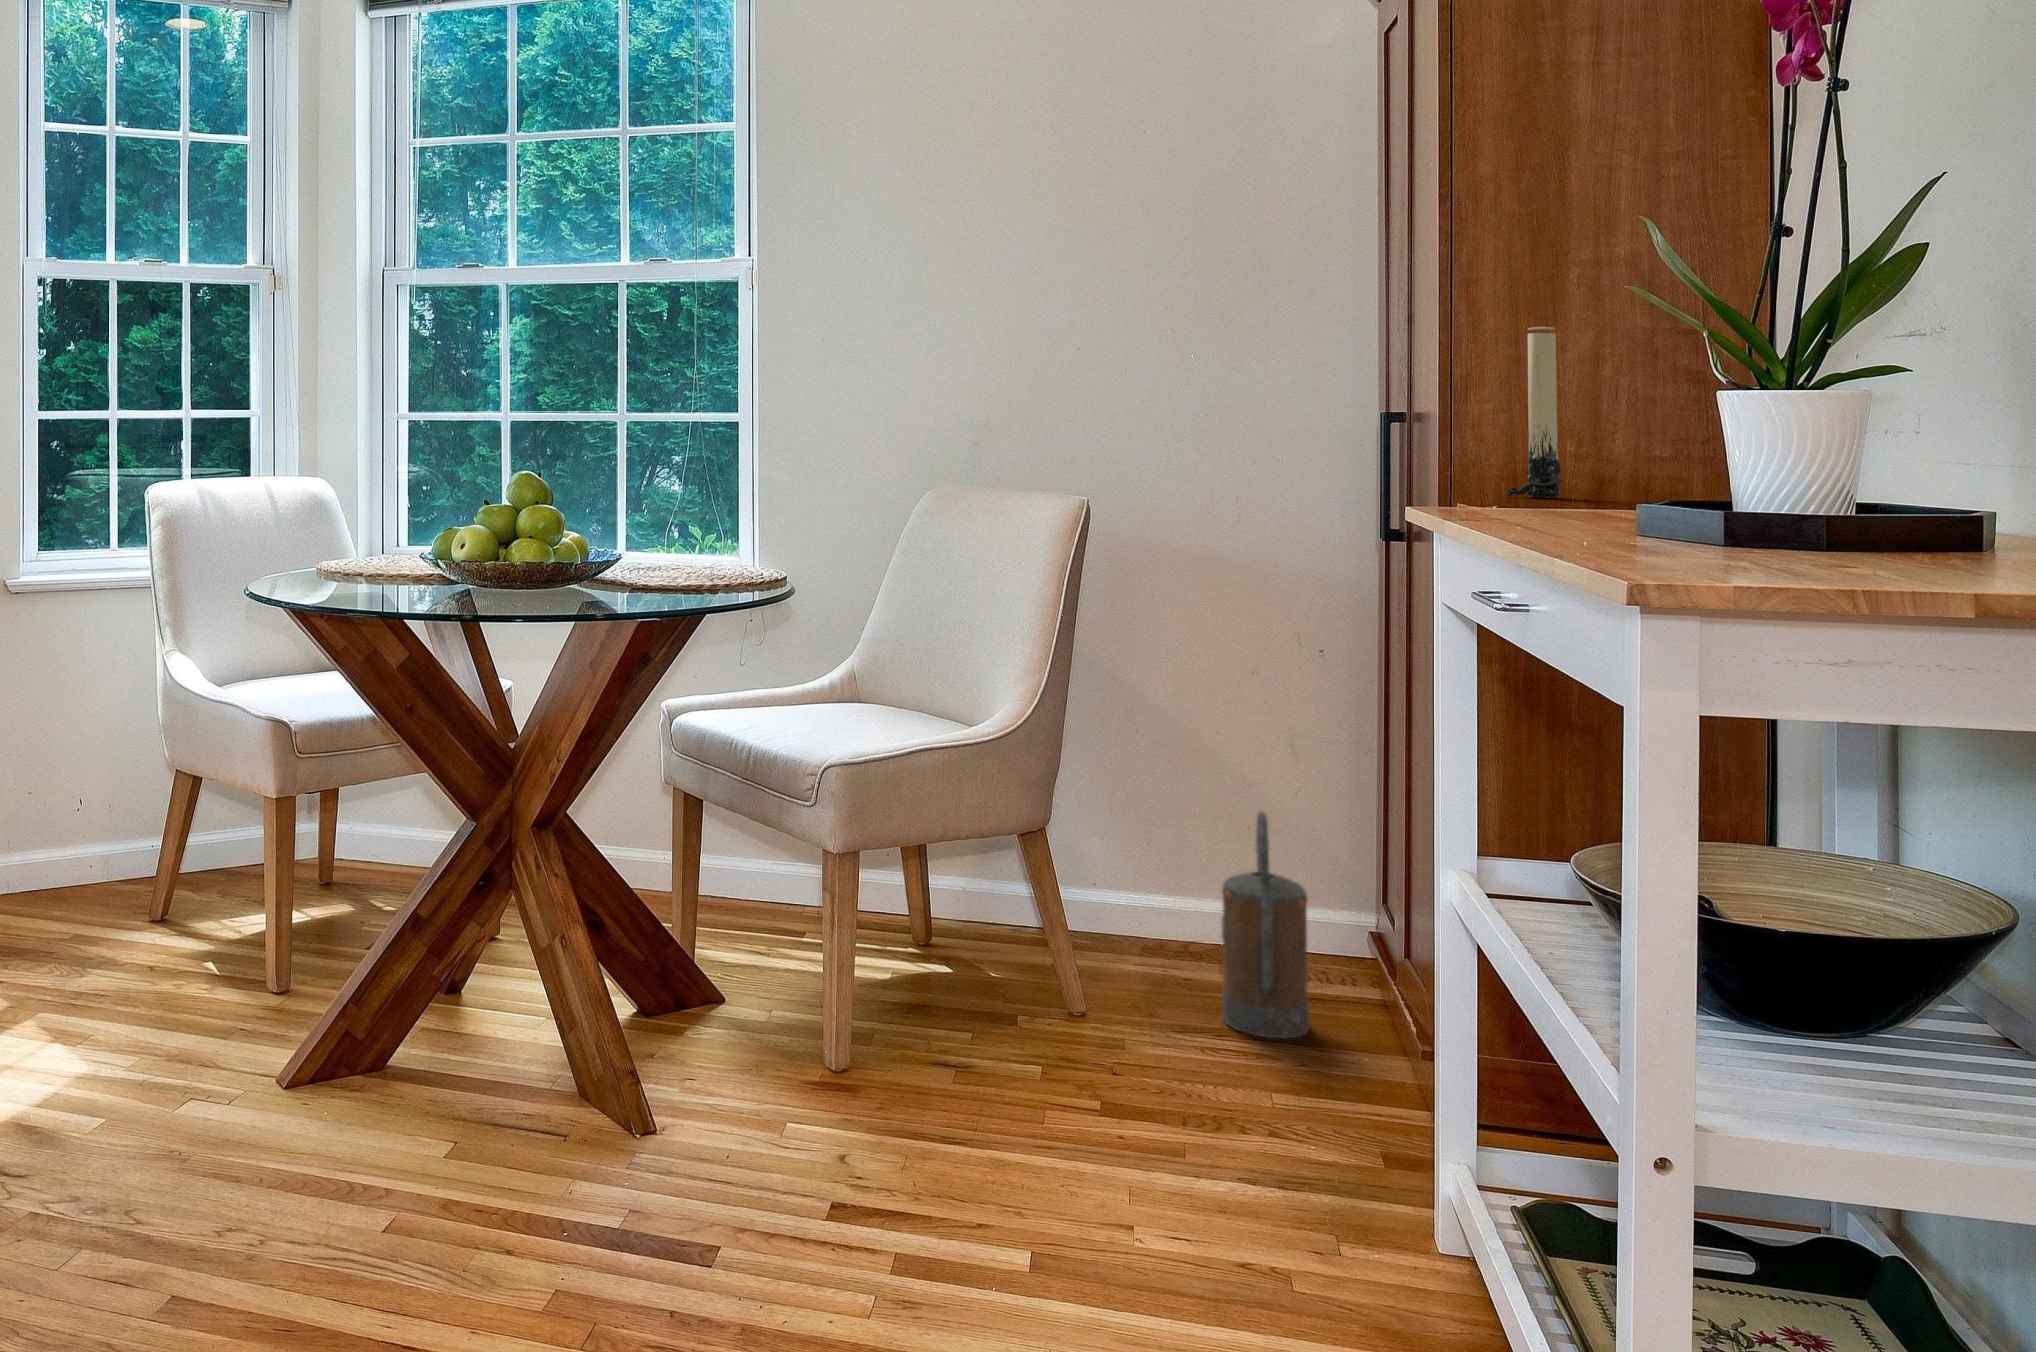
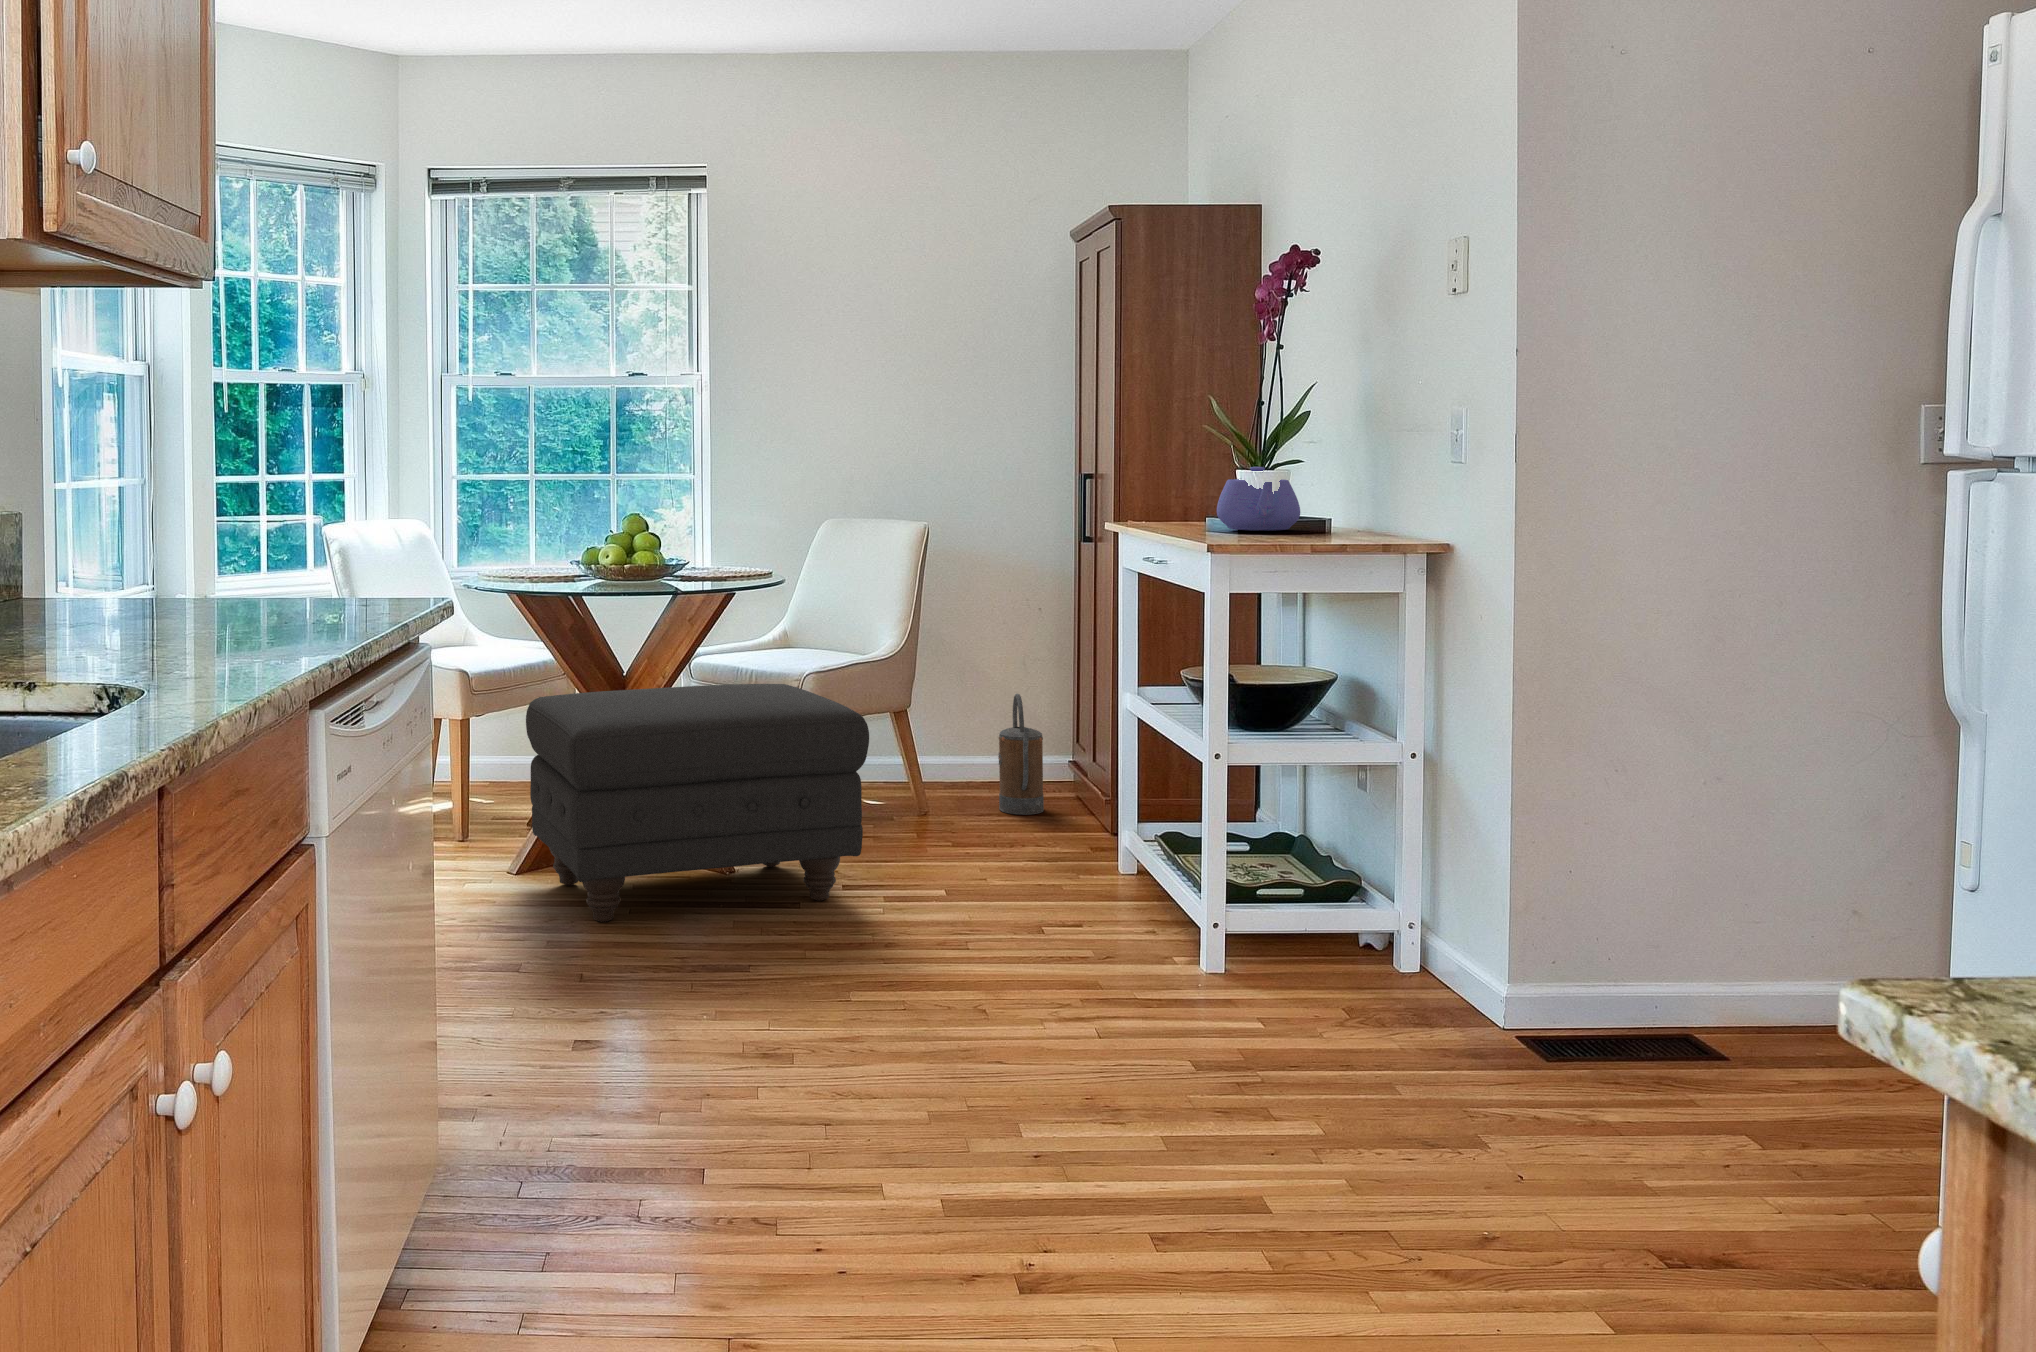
candle: present [1506,327,1561,498] -> none [1144,428,1169,514]
teapot: none [1655,391,1901,551] -> present [1217,467,1300,531]
ottoman: none [231,790,851,1245] -> present [526,684,869,922]

